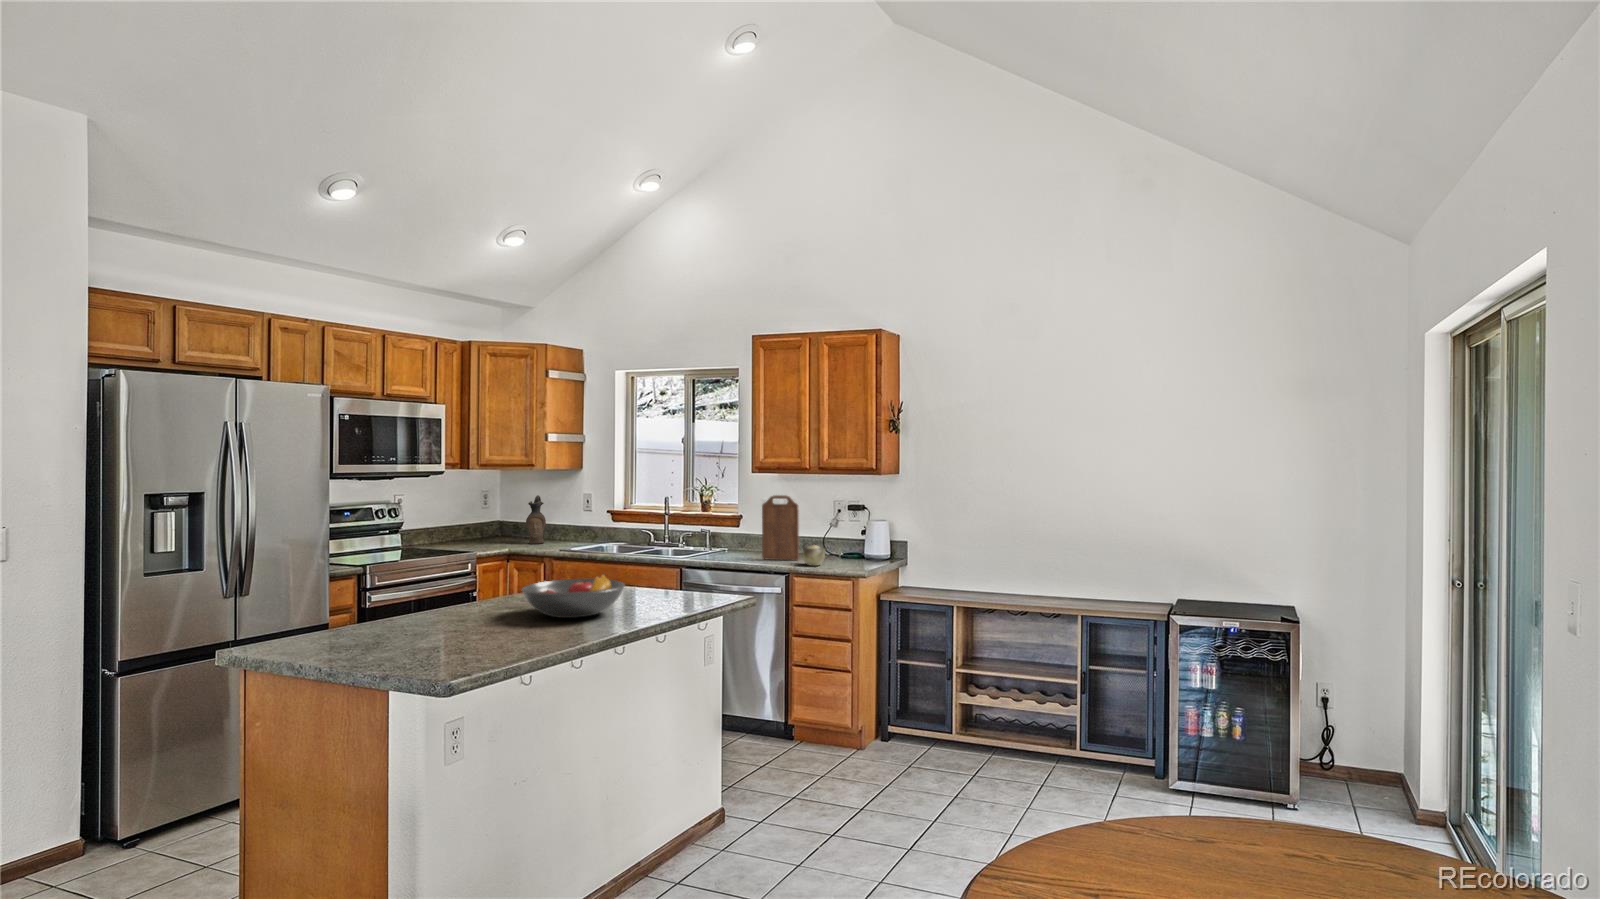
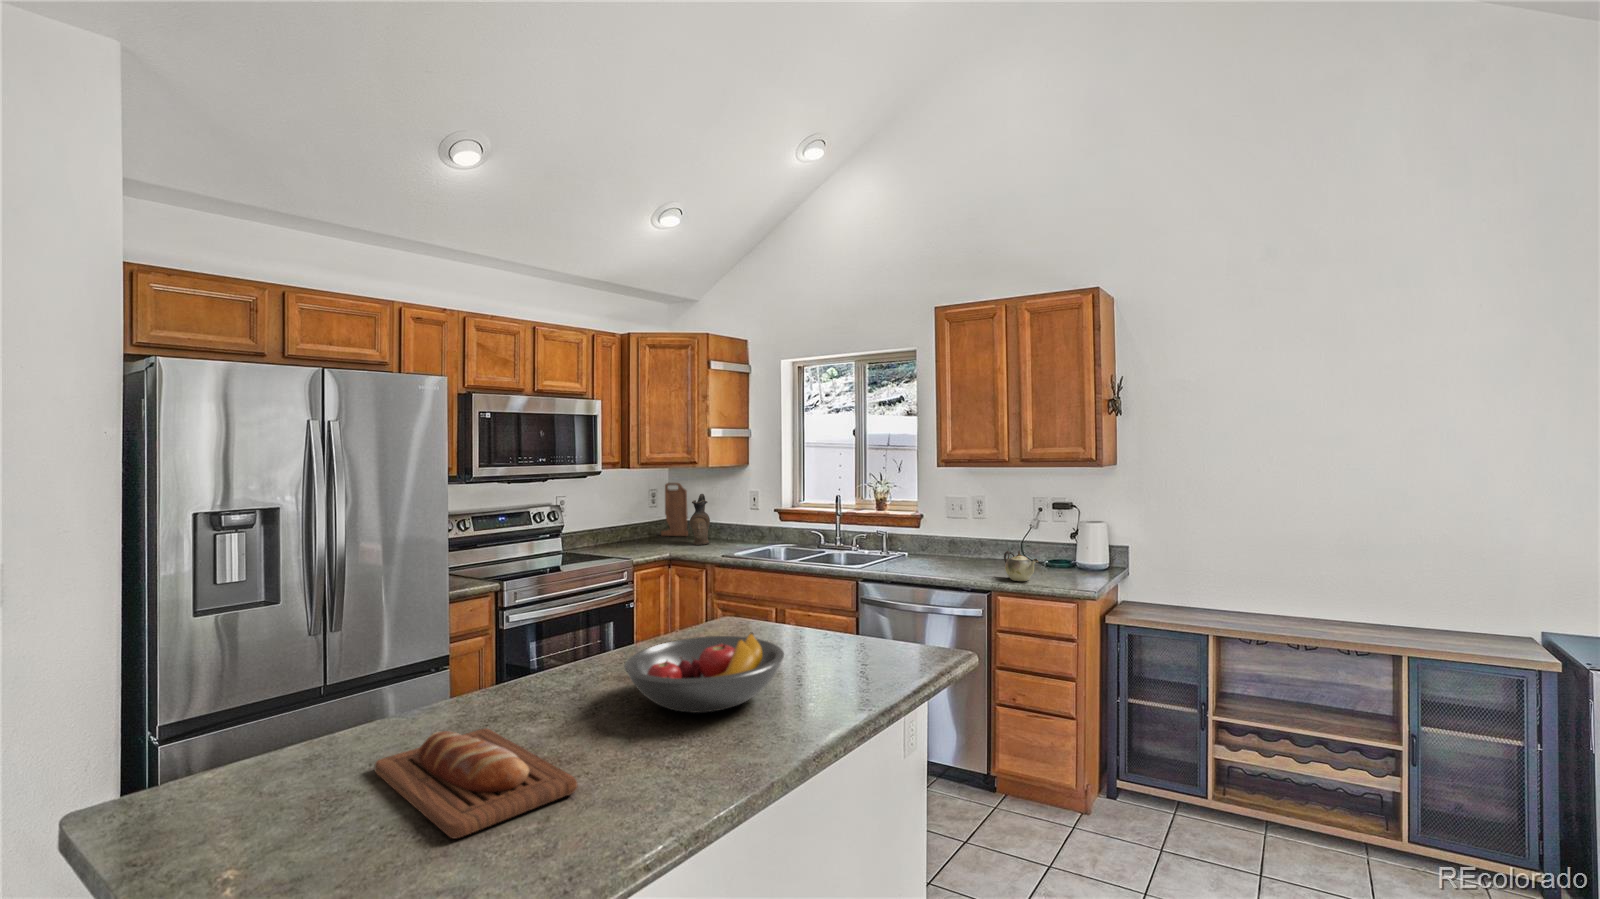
cutting board: present [762,495,799,560] -> present [661,483,688,536]
bread loaf: none [381,616,511,652] -> present [374,728,578,838]

